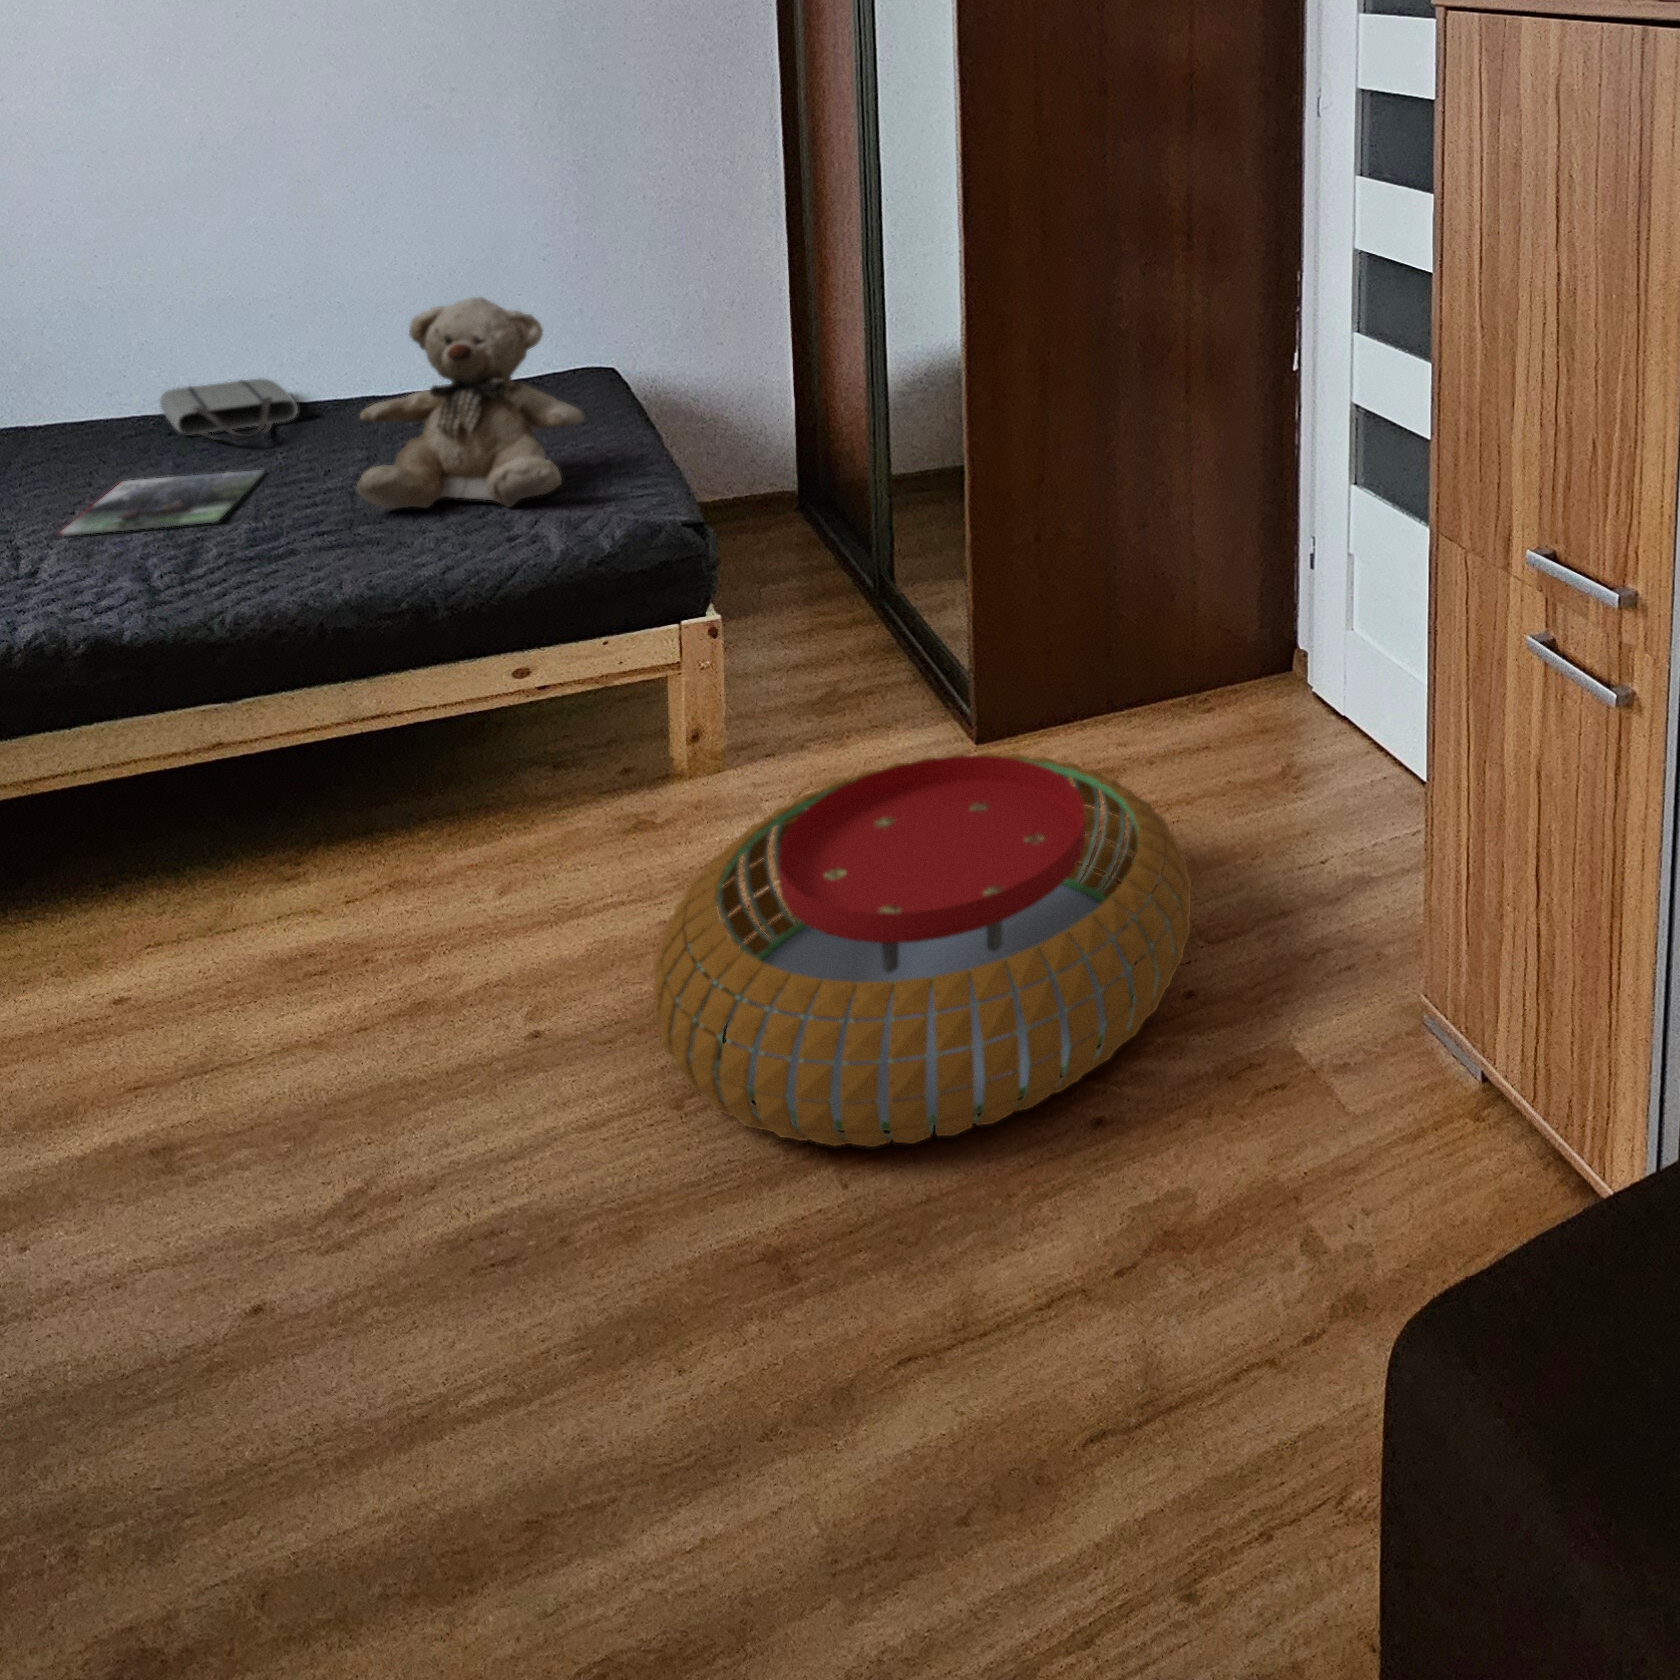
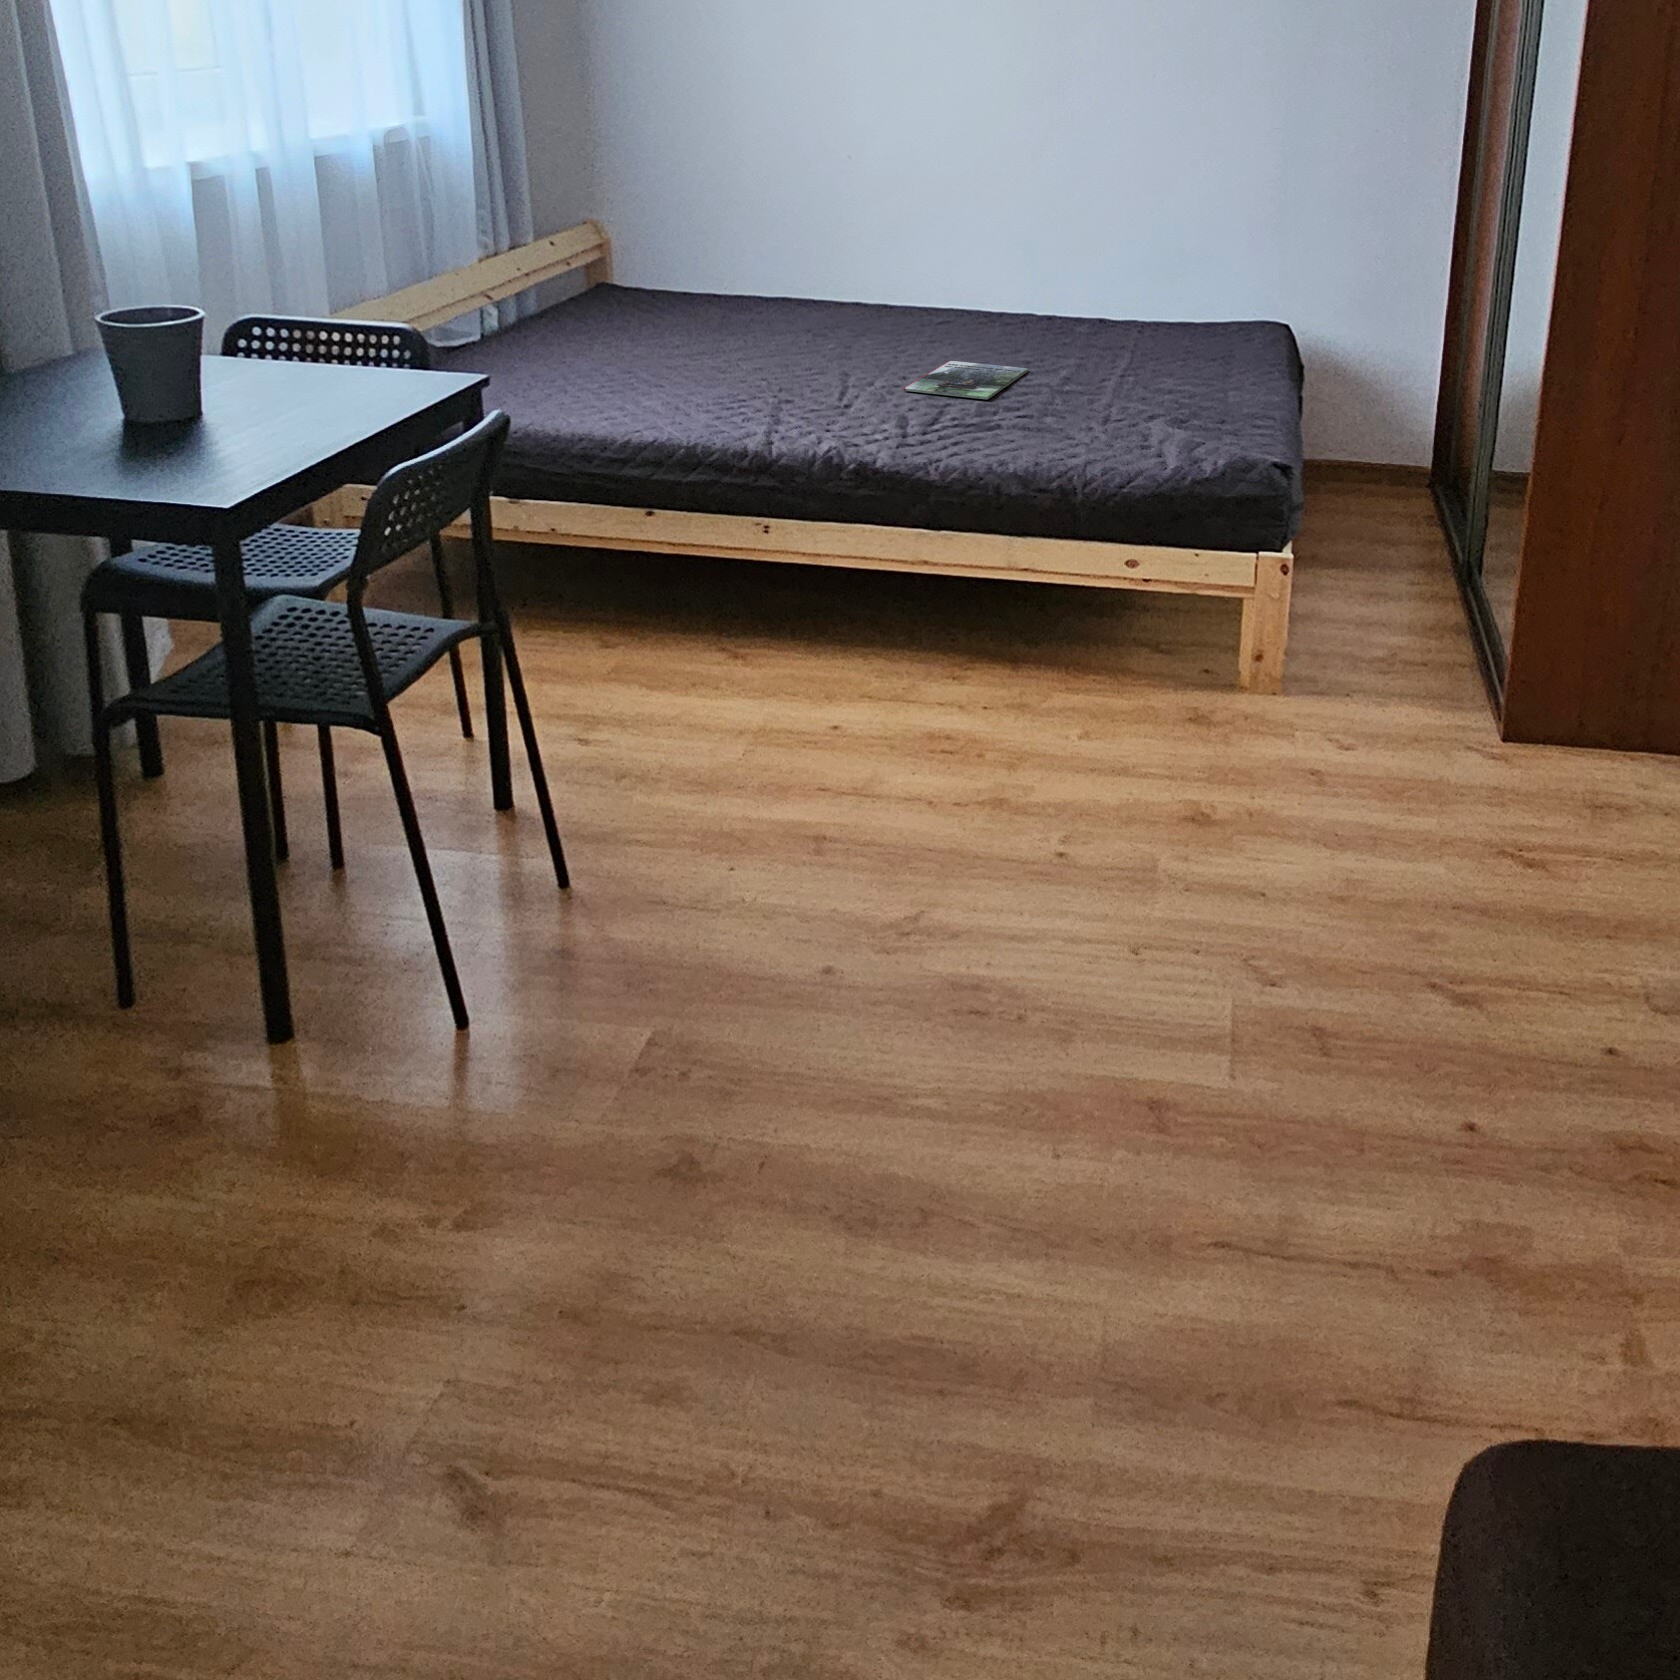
teddy bear: present [357,297,584,509] -> none [1067,249,1229,428]
tote bag: present [160,379,298,440] -> none [989,301,1063,343]
pouf: present [654,753,1192,1147] -> none [1154,720,1640,1068]

